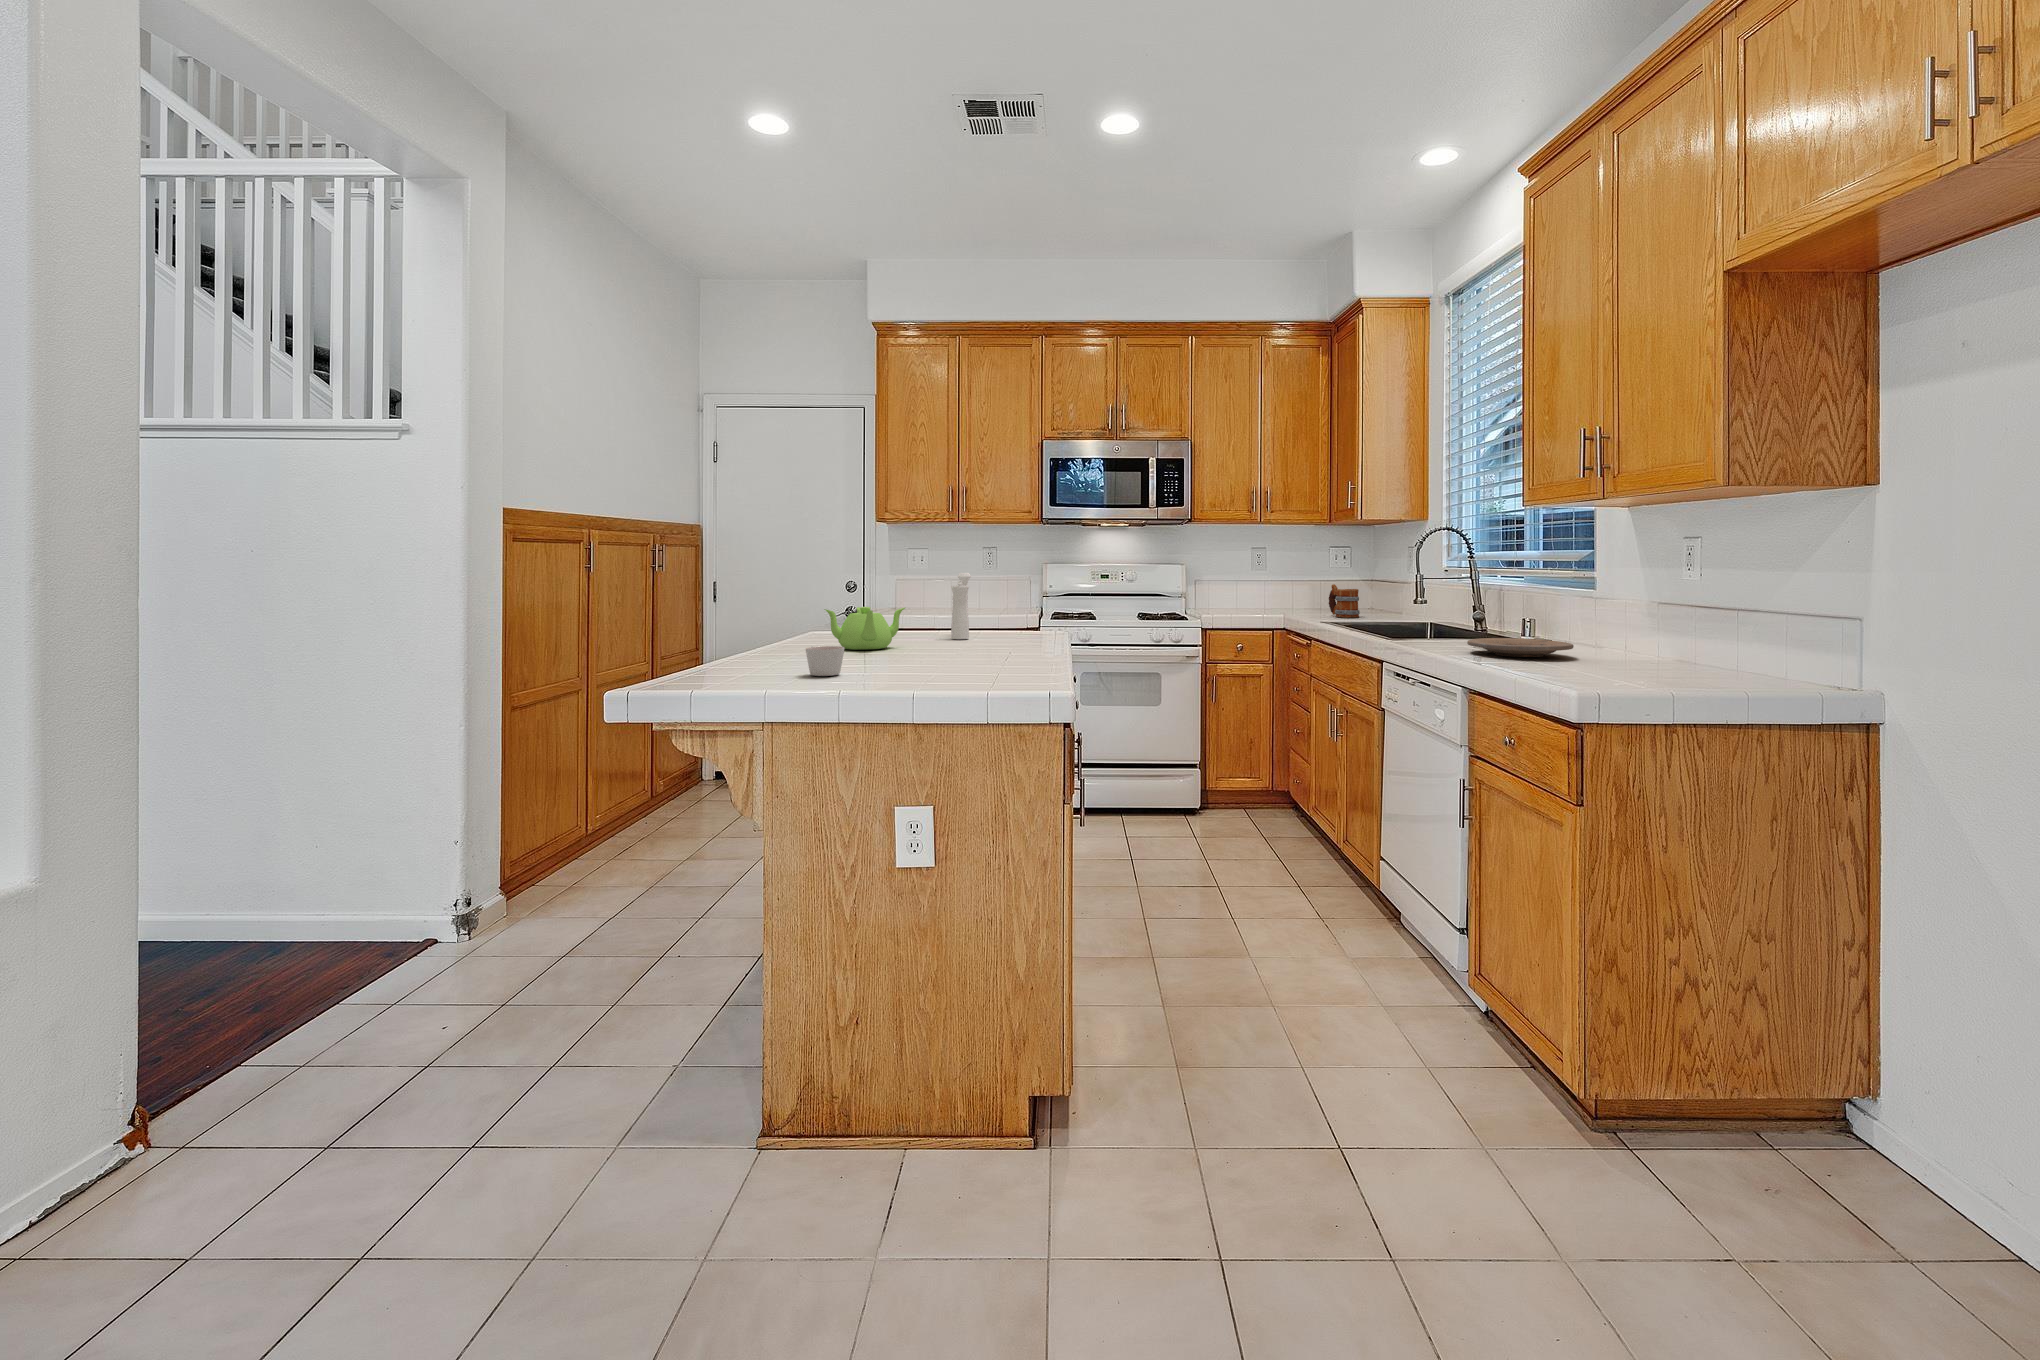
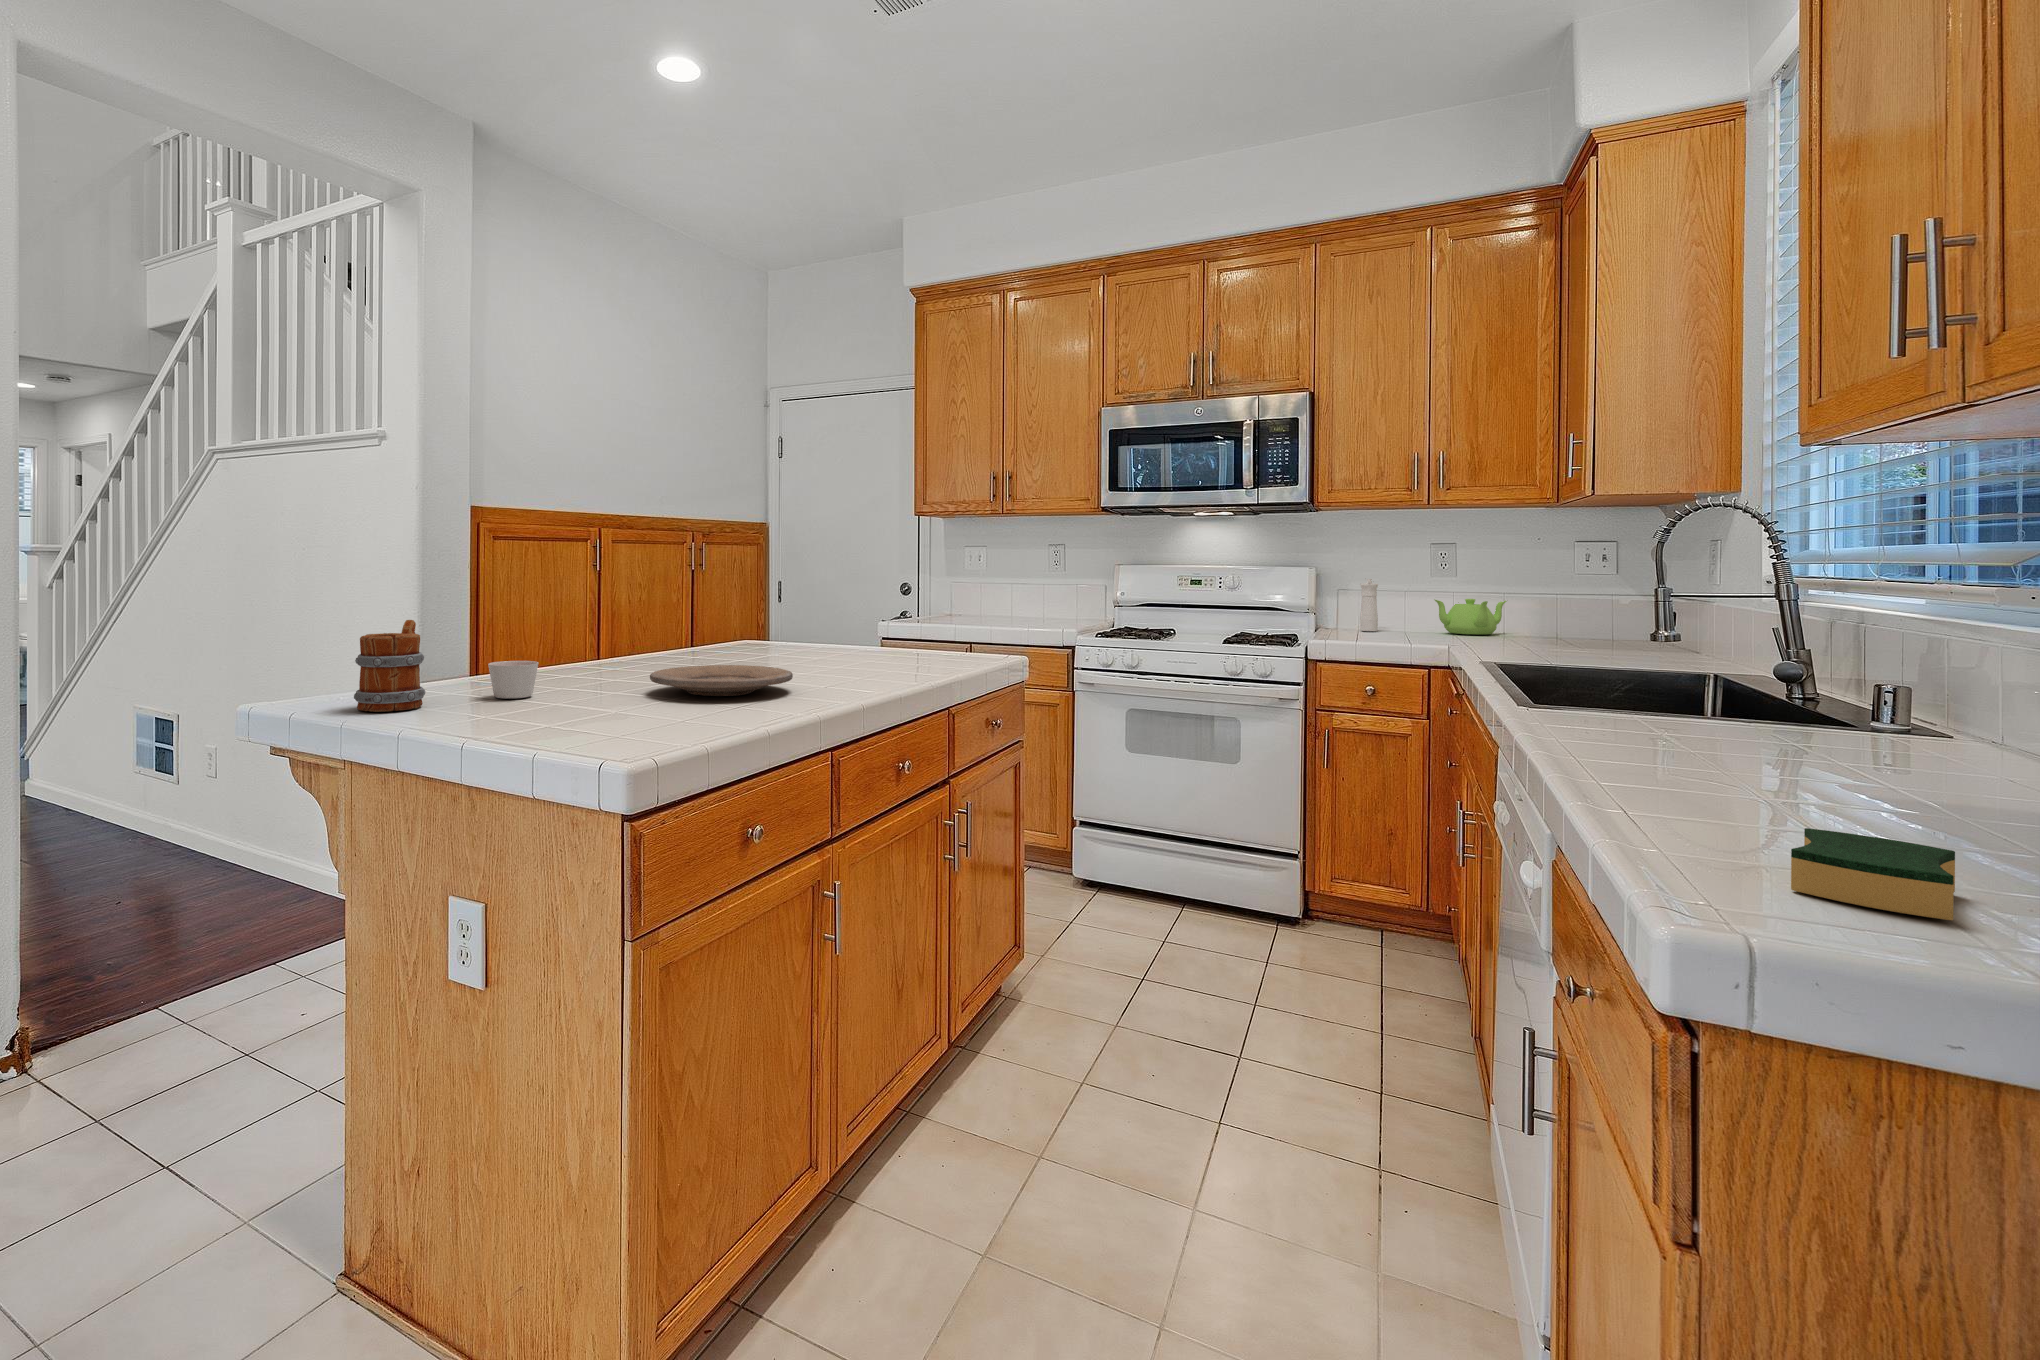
pepper mill: present [951,573,971,639] -> present [1360,579,1378,631]
mug: present [1329,584,1360,618] -> present [354,620,425,712]
teapot: present [825,607,905,650] -> present [1434,599,1507,635]
plate: present [1467,638,1574,657] -> present [650,665,793,696]
sponge: none [1603,671,1663,695] -> present [1791,828,1955,920]

